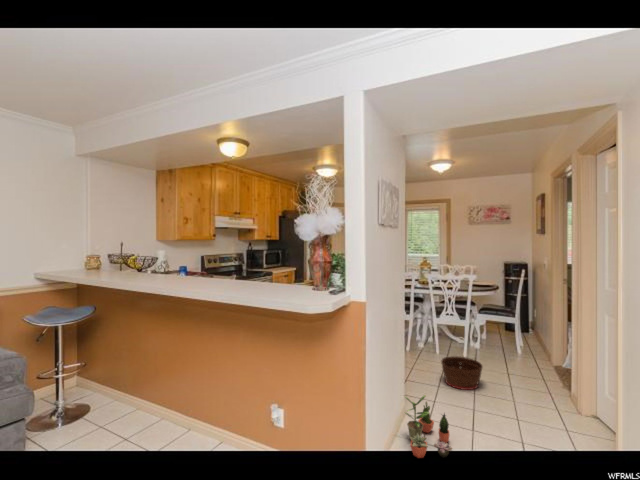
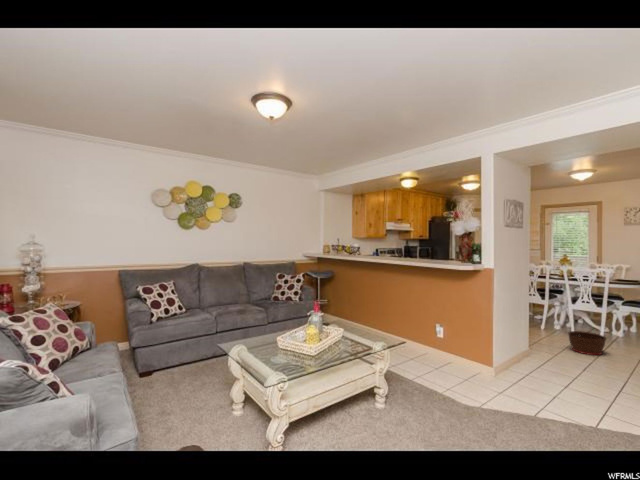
potted plant: present [405,395,452,458] -> none [526,339,560,377]

